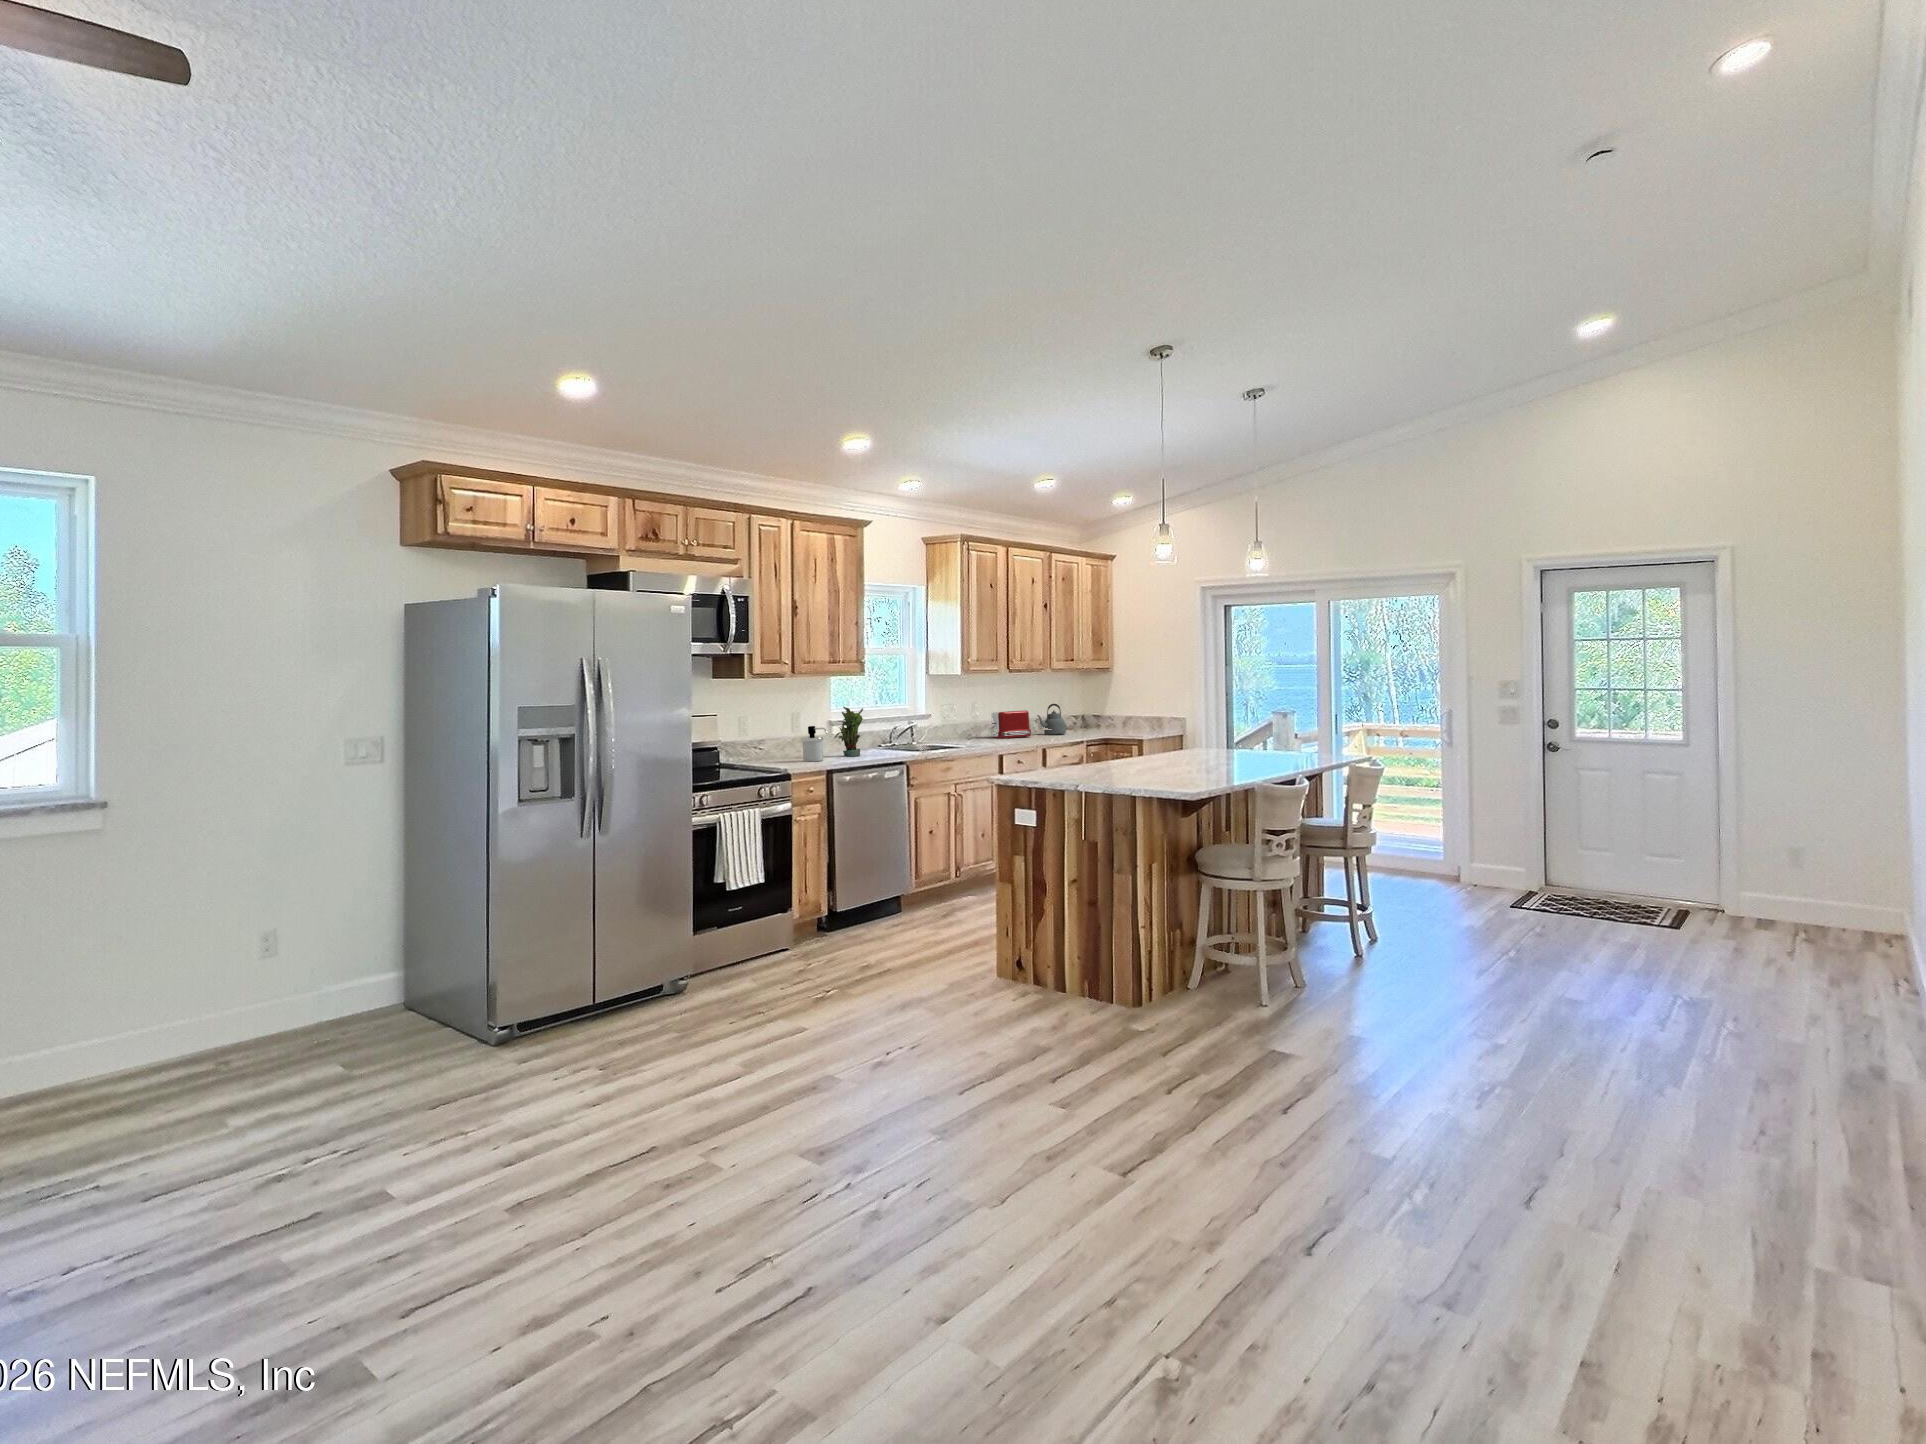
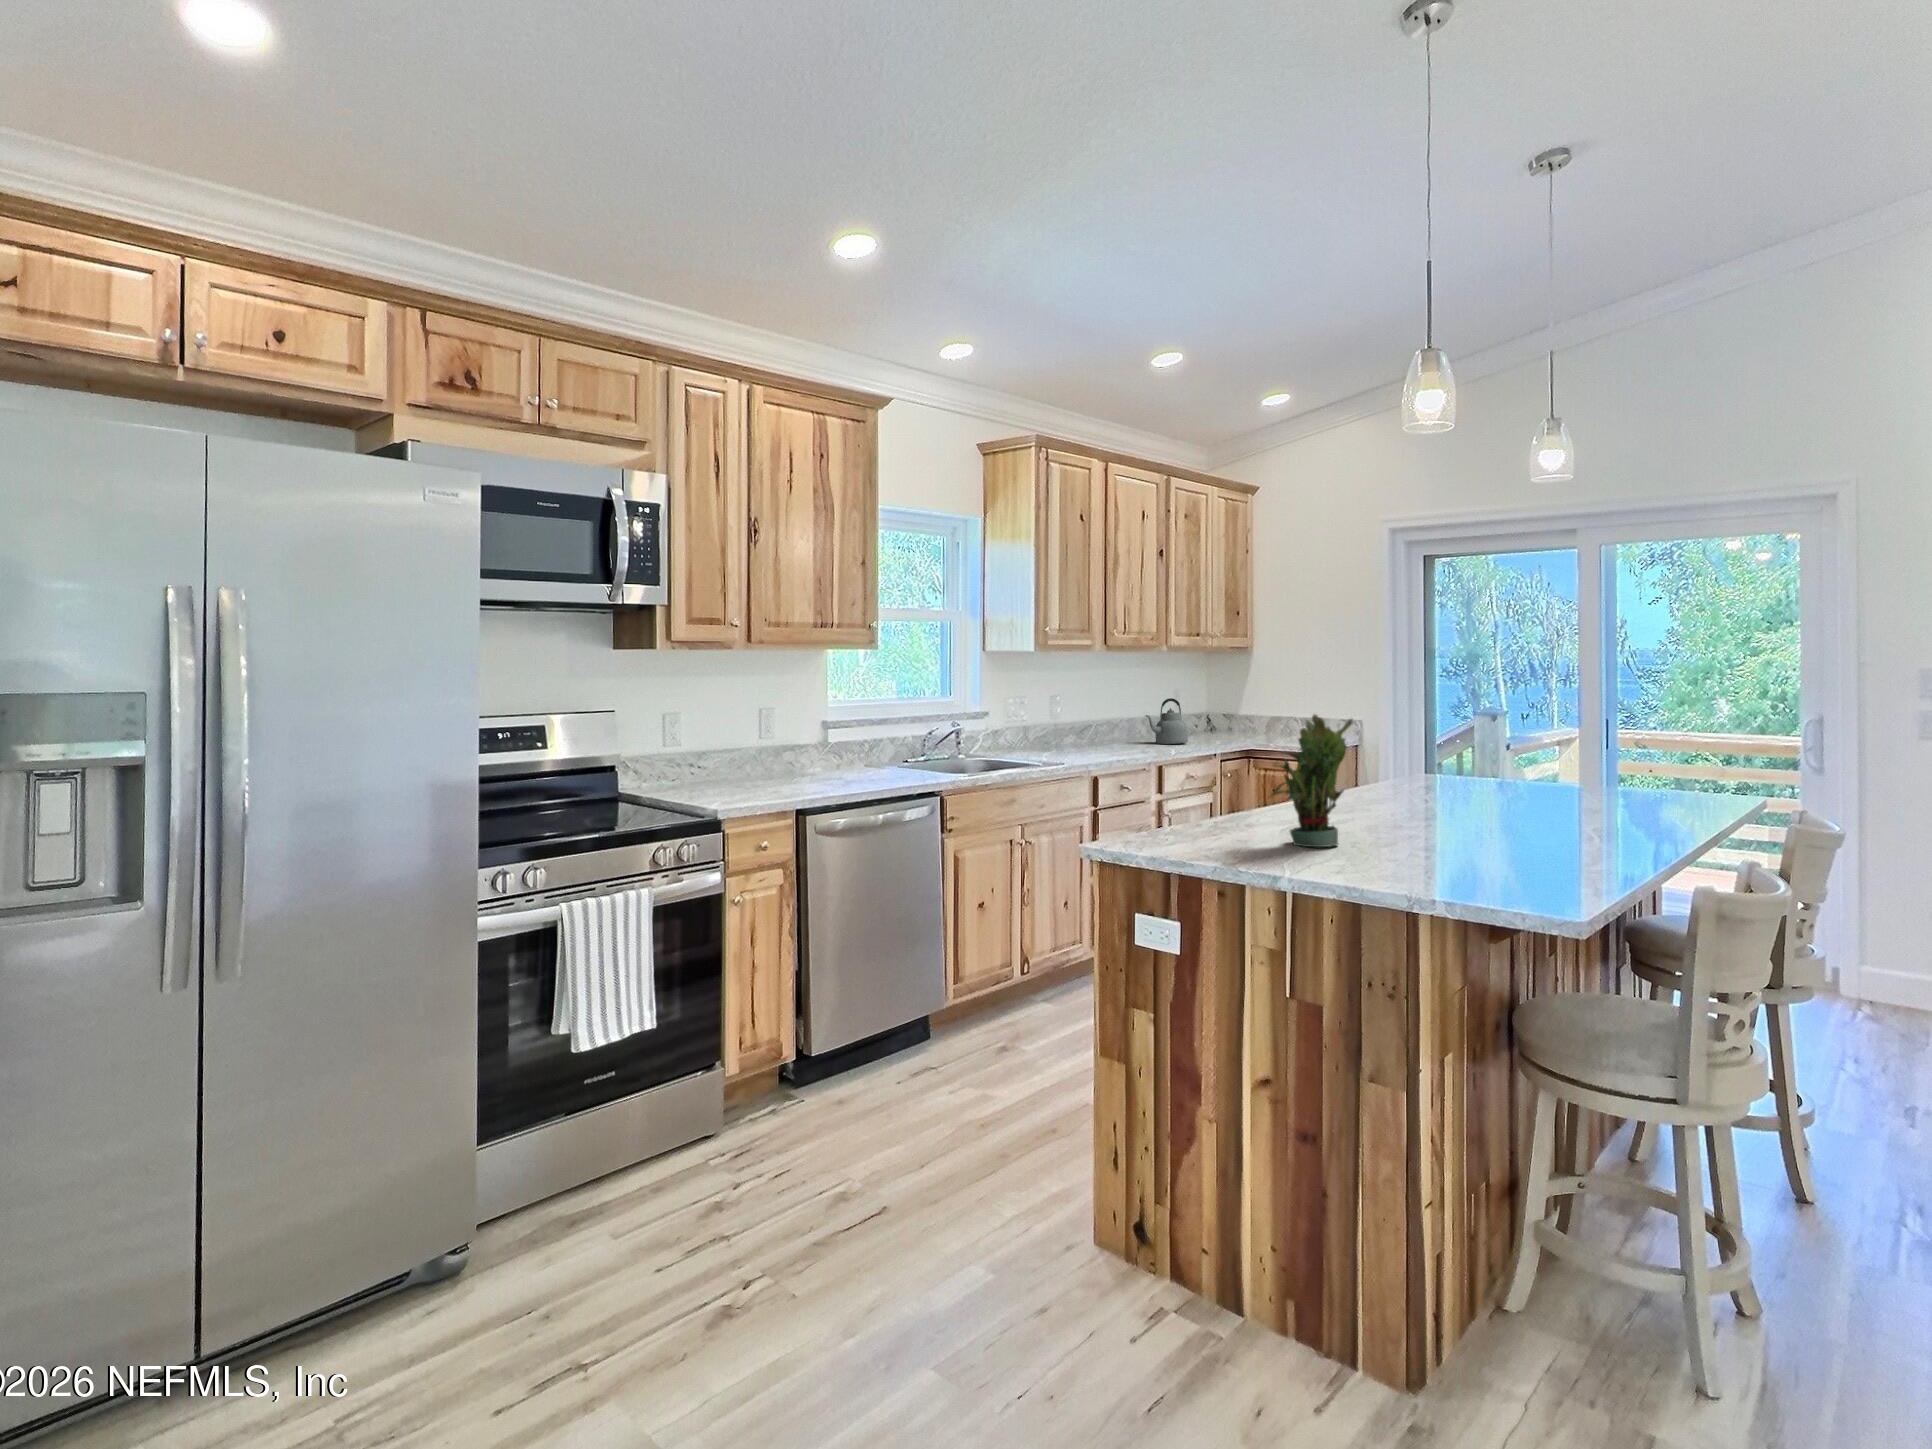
potted plant: present [835,707,863,756] -> present [1272,714,1353,847]
toaster: present [991,710,1031,738] -> none [1078,708,1138,749]
soap dispenser: present [802,726,828,762] -> none [760,732,802,793]

